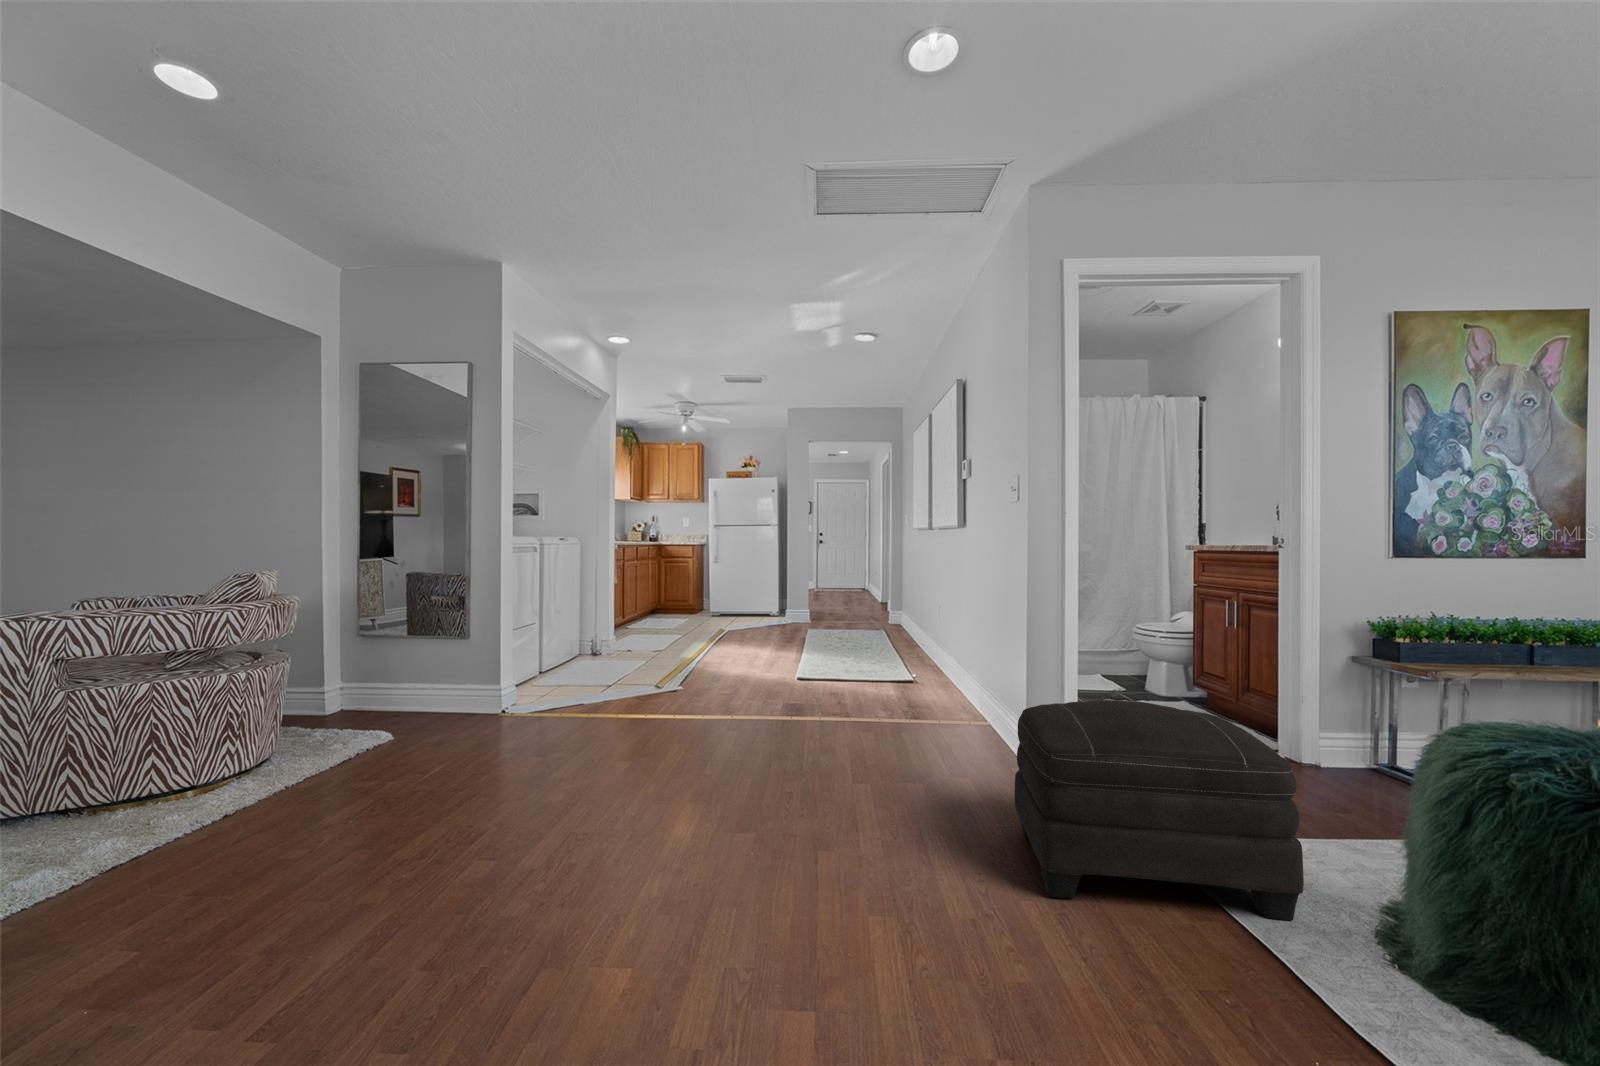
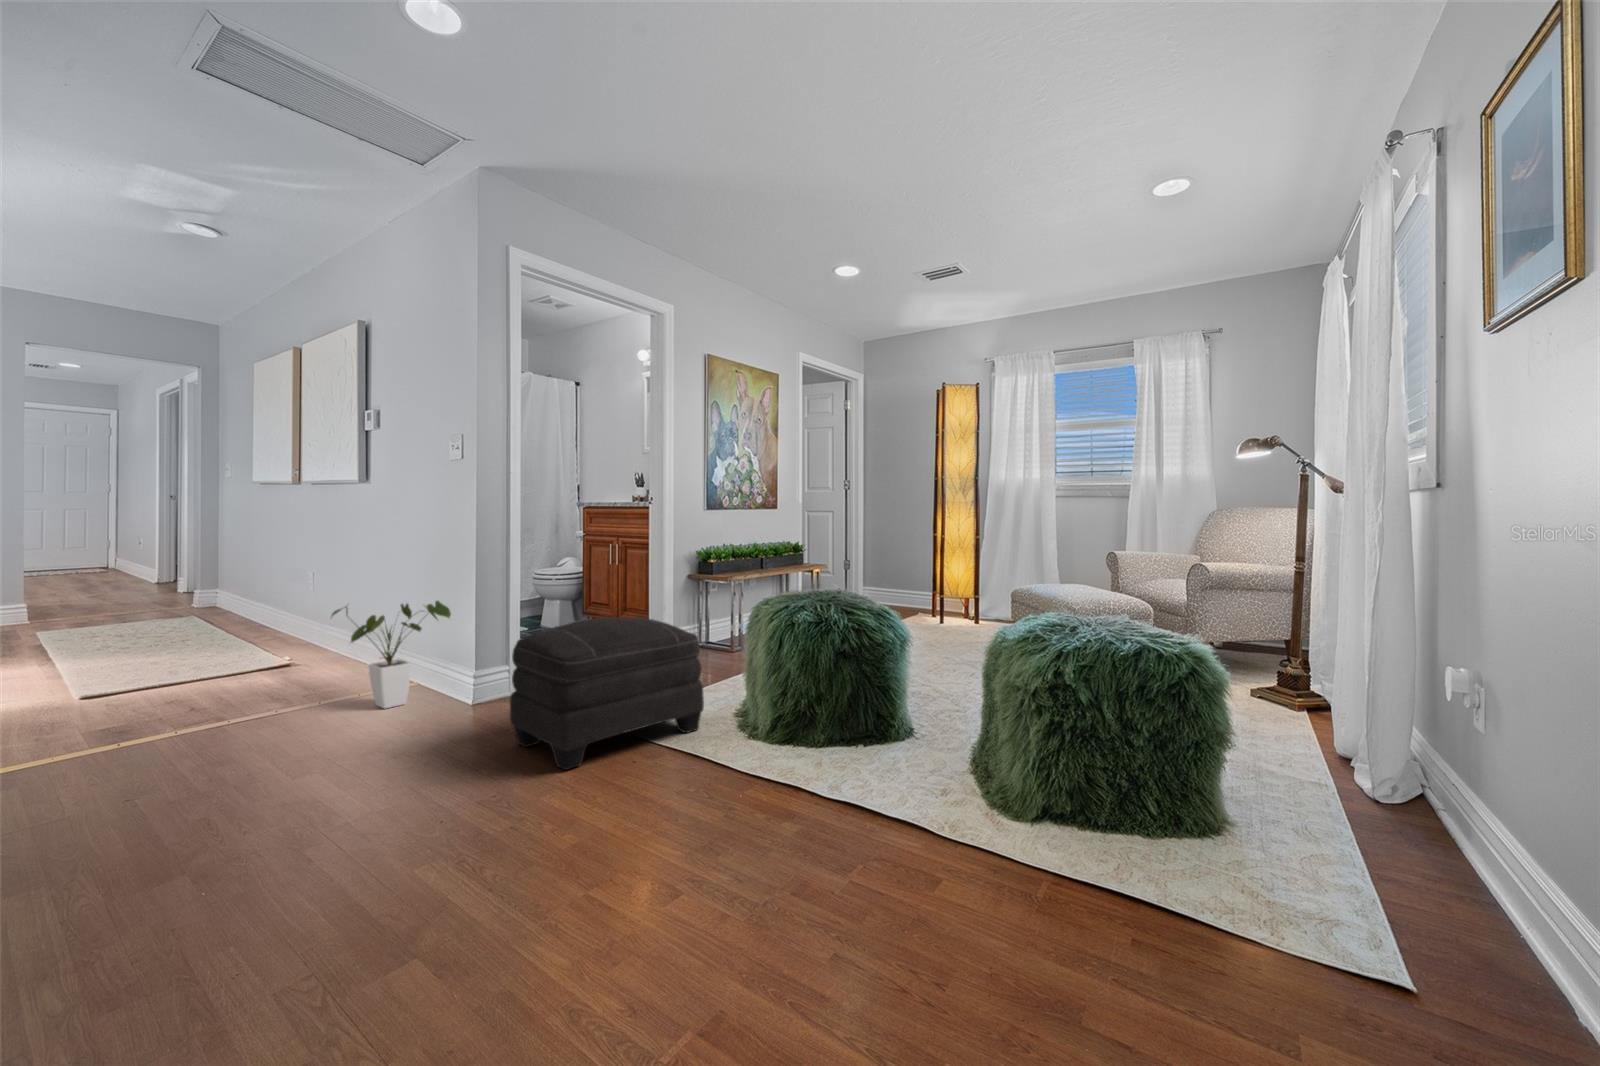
house plant: none [900,638,996,745] -> present [331,601,451,709]

